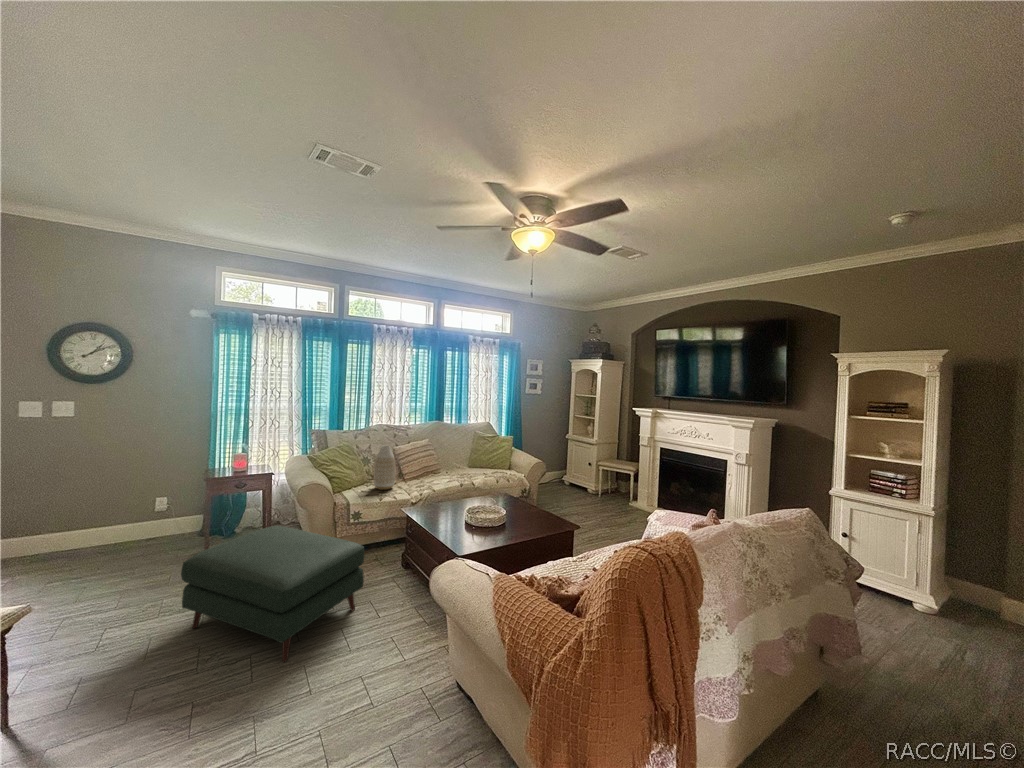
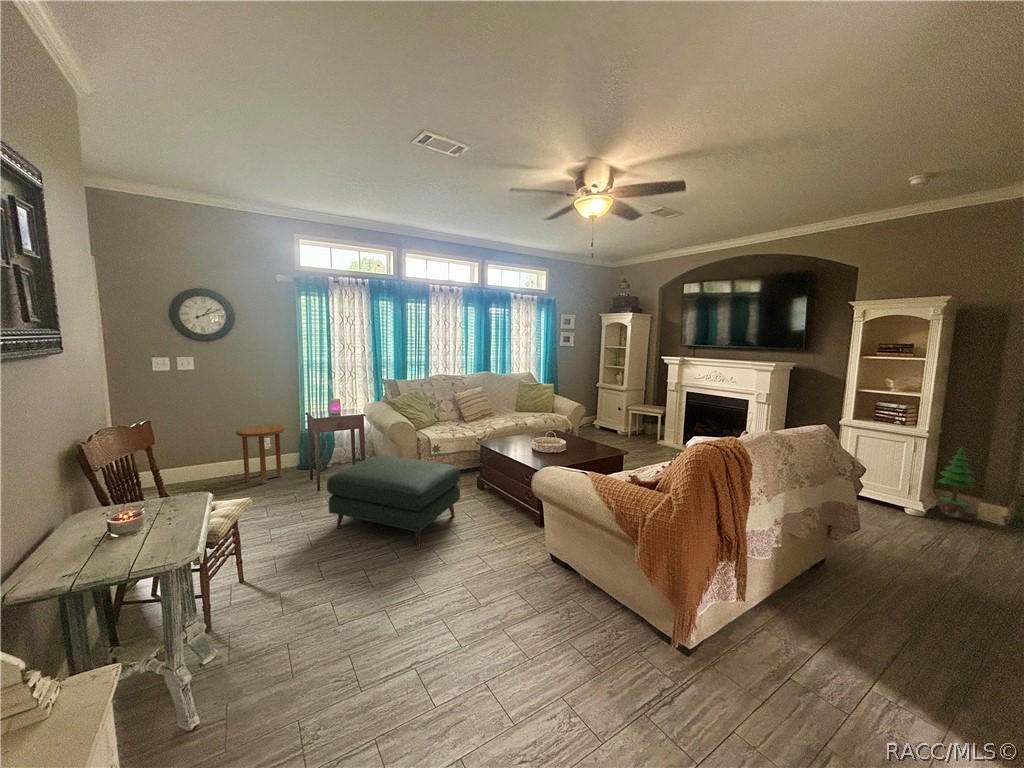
vase: present [374,446,395,490] -> none [444,392,461,429]
side table: none [114,481,181,556] -> present [236,424,285,484]
potted tree: none [951,528,1001,618] -> present [938,447,975,518]

